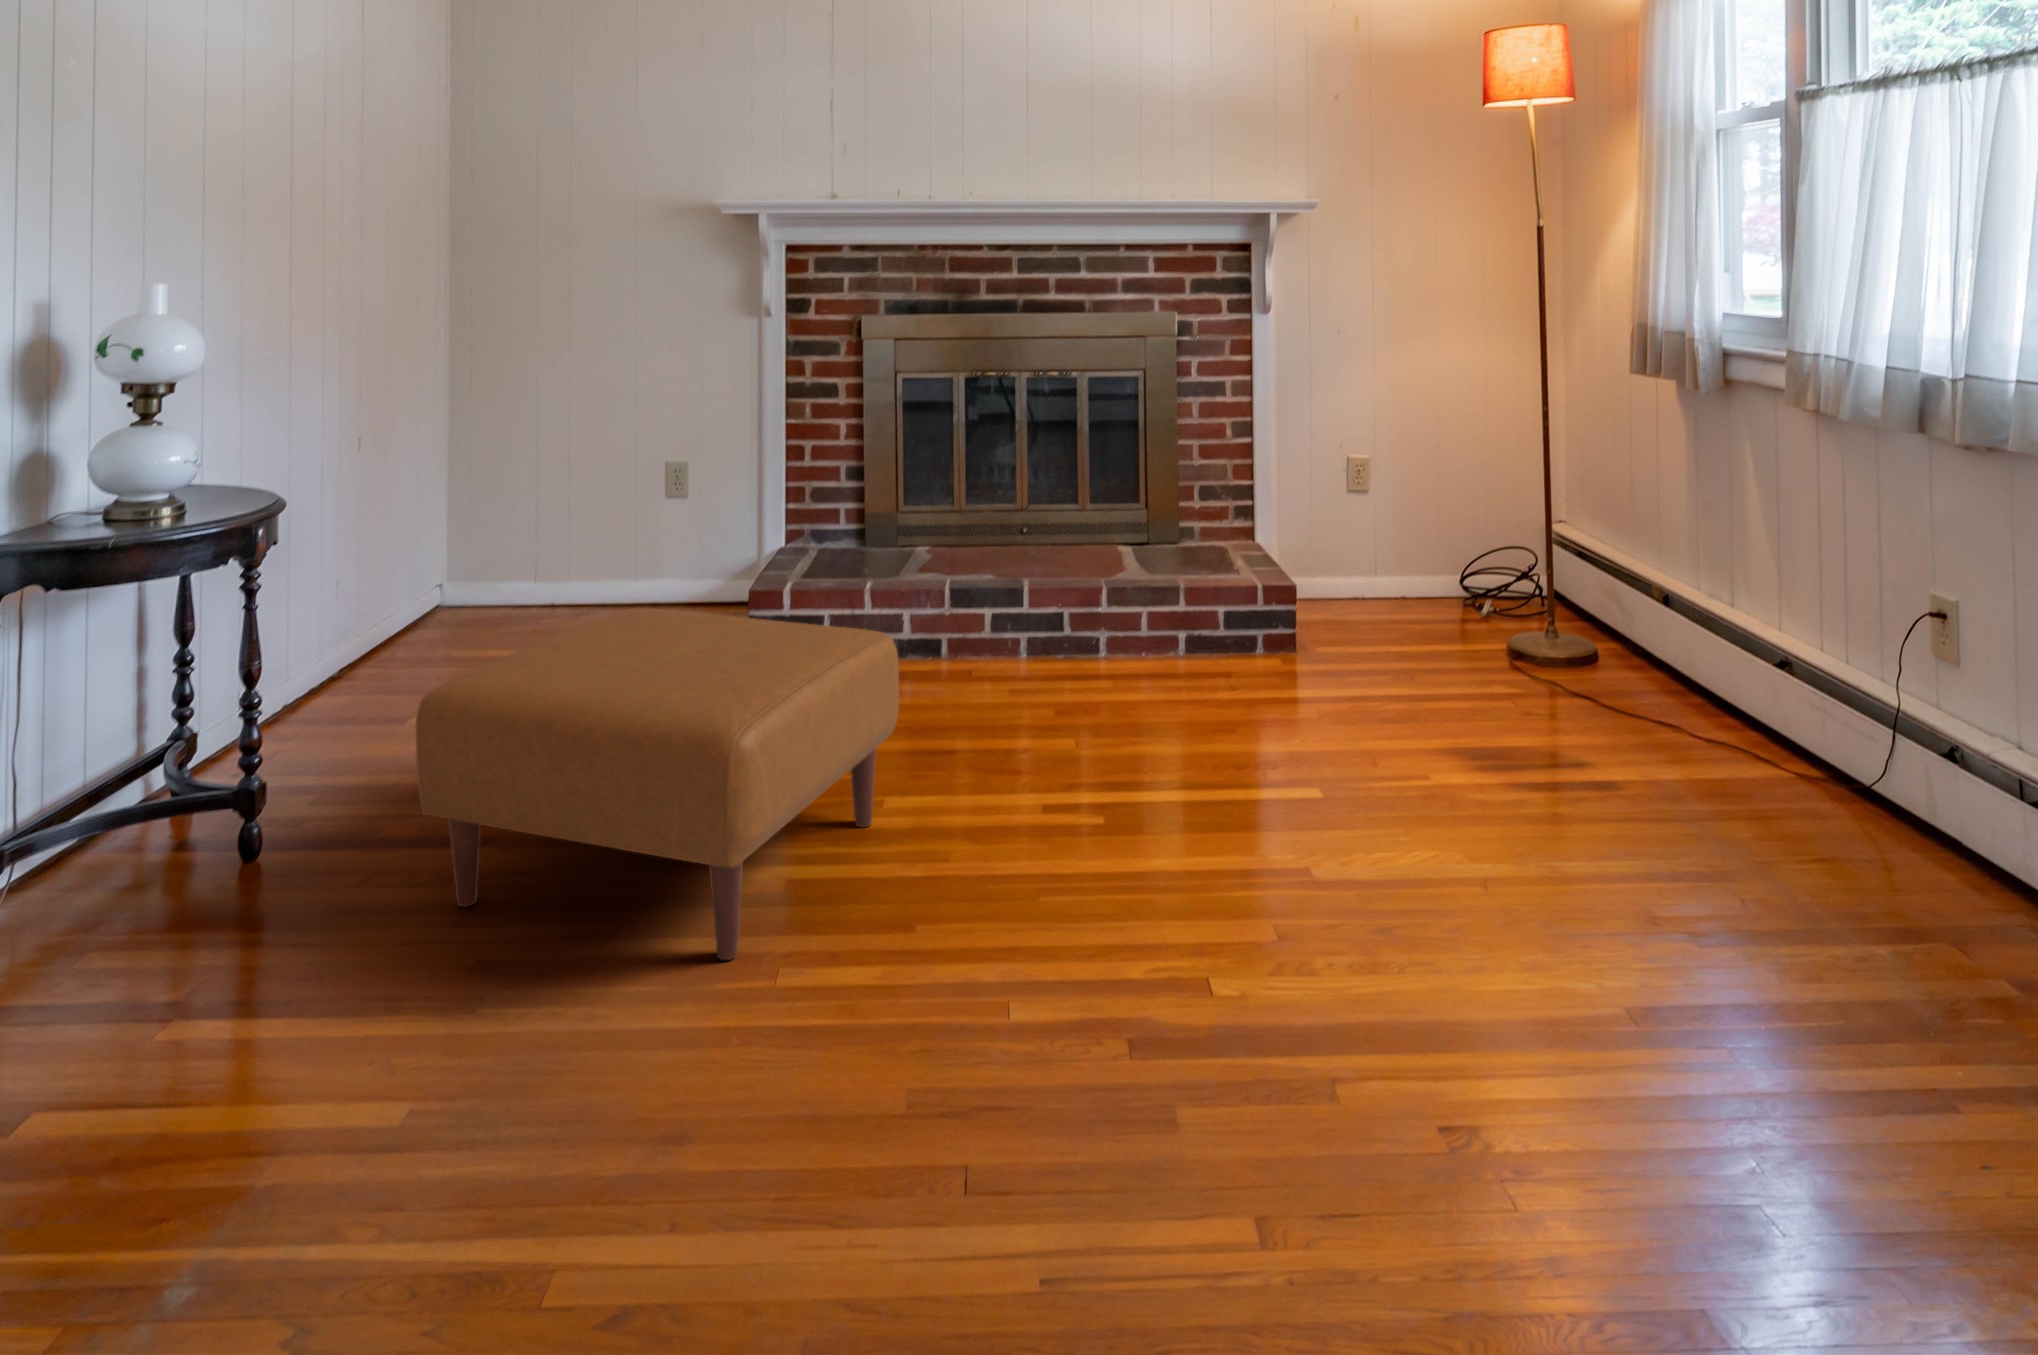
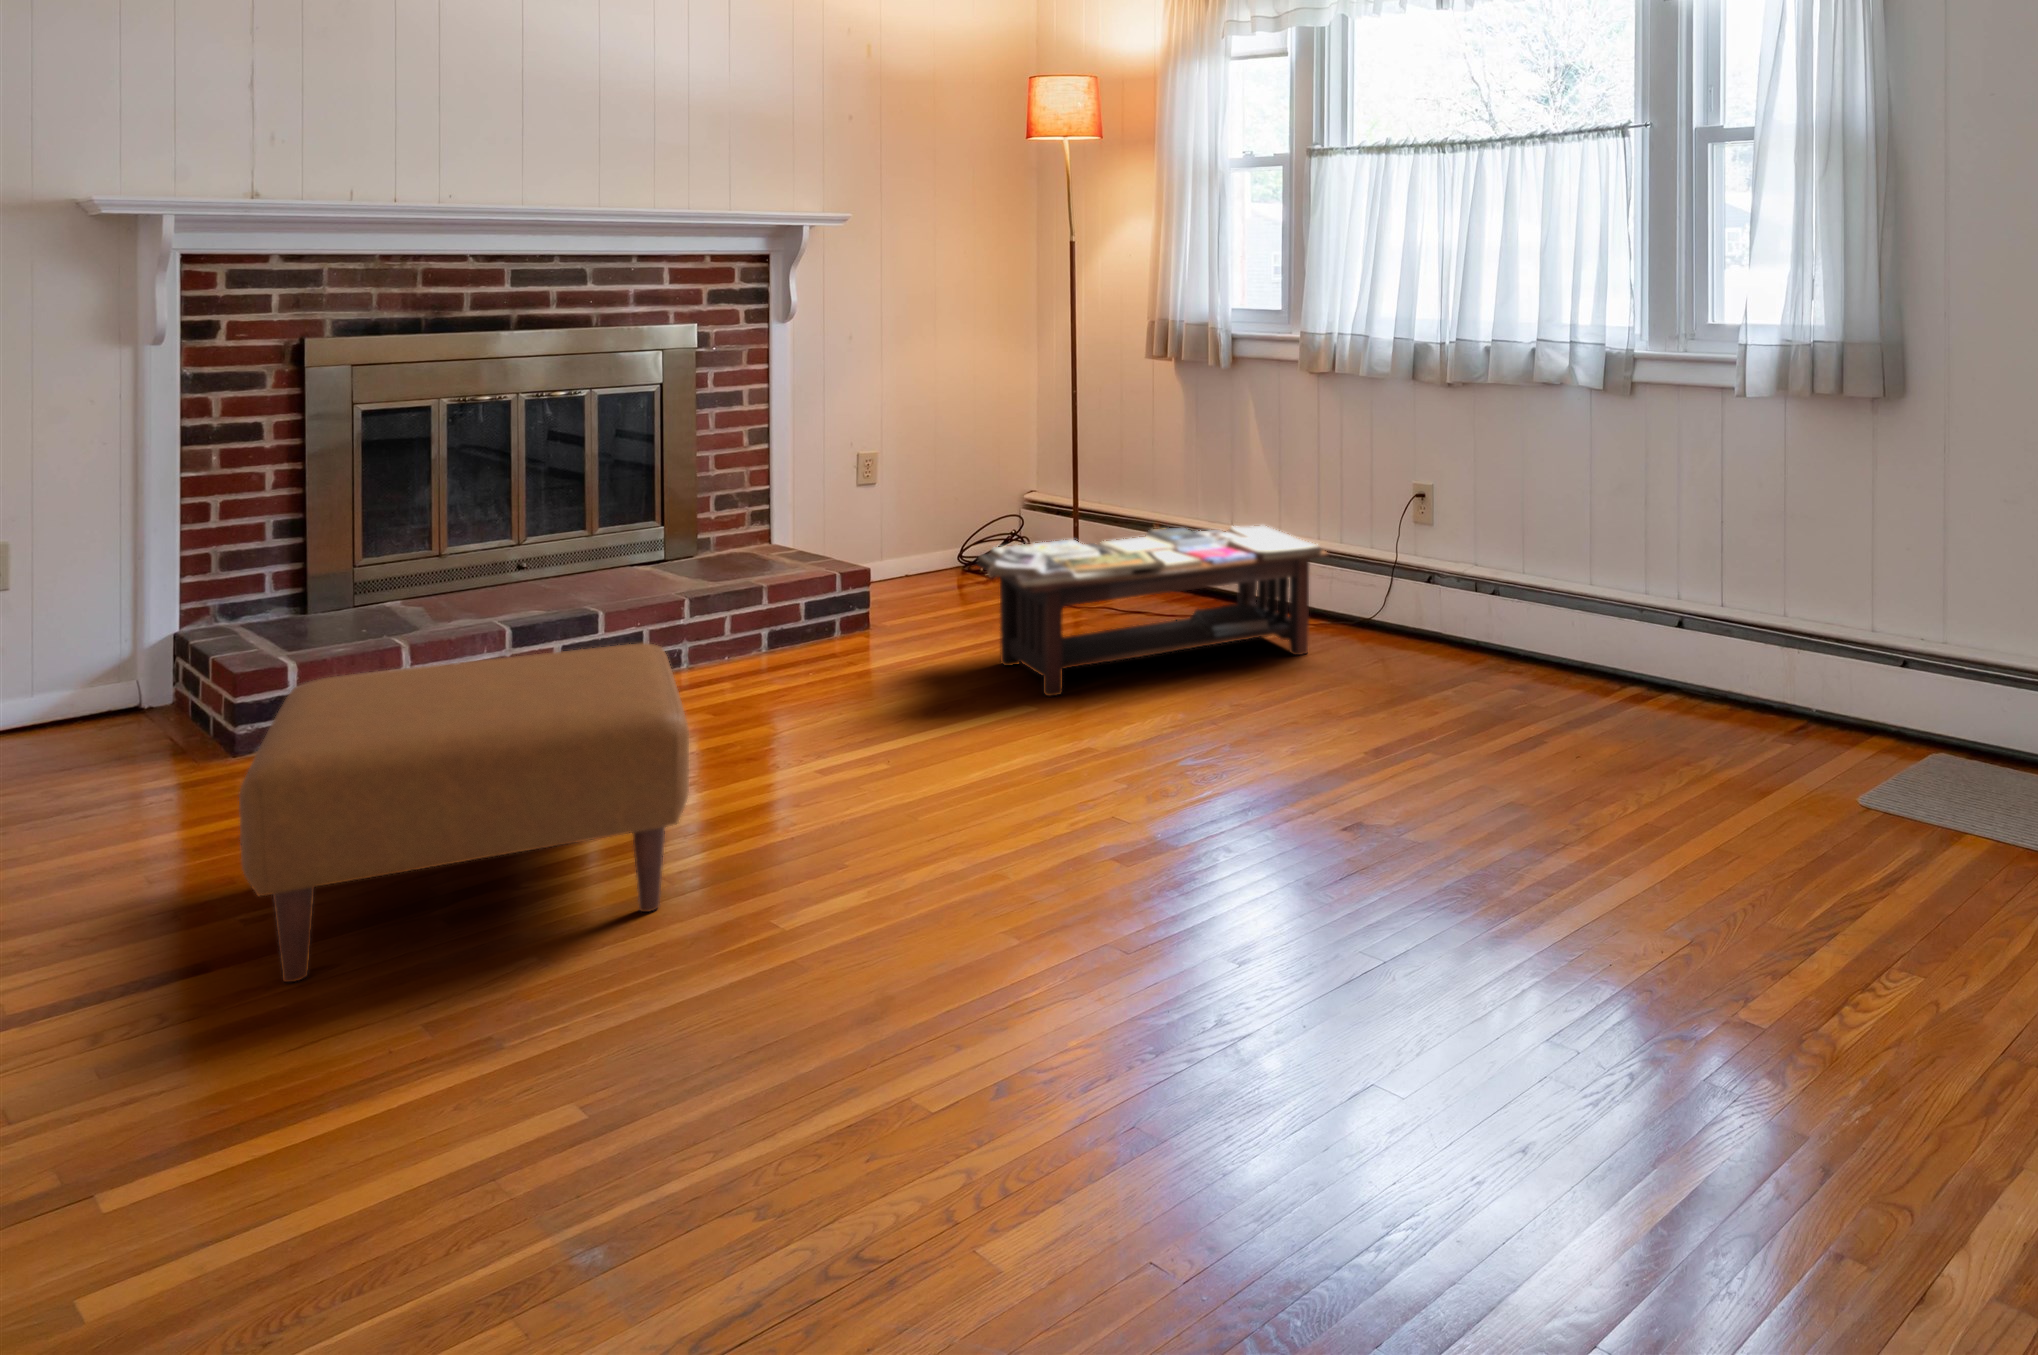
coffee table: none [1328,585,1925,855] -> present [977,526,1328,696]

